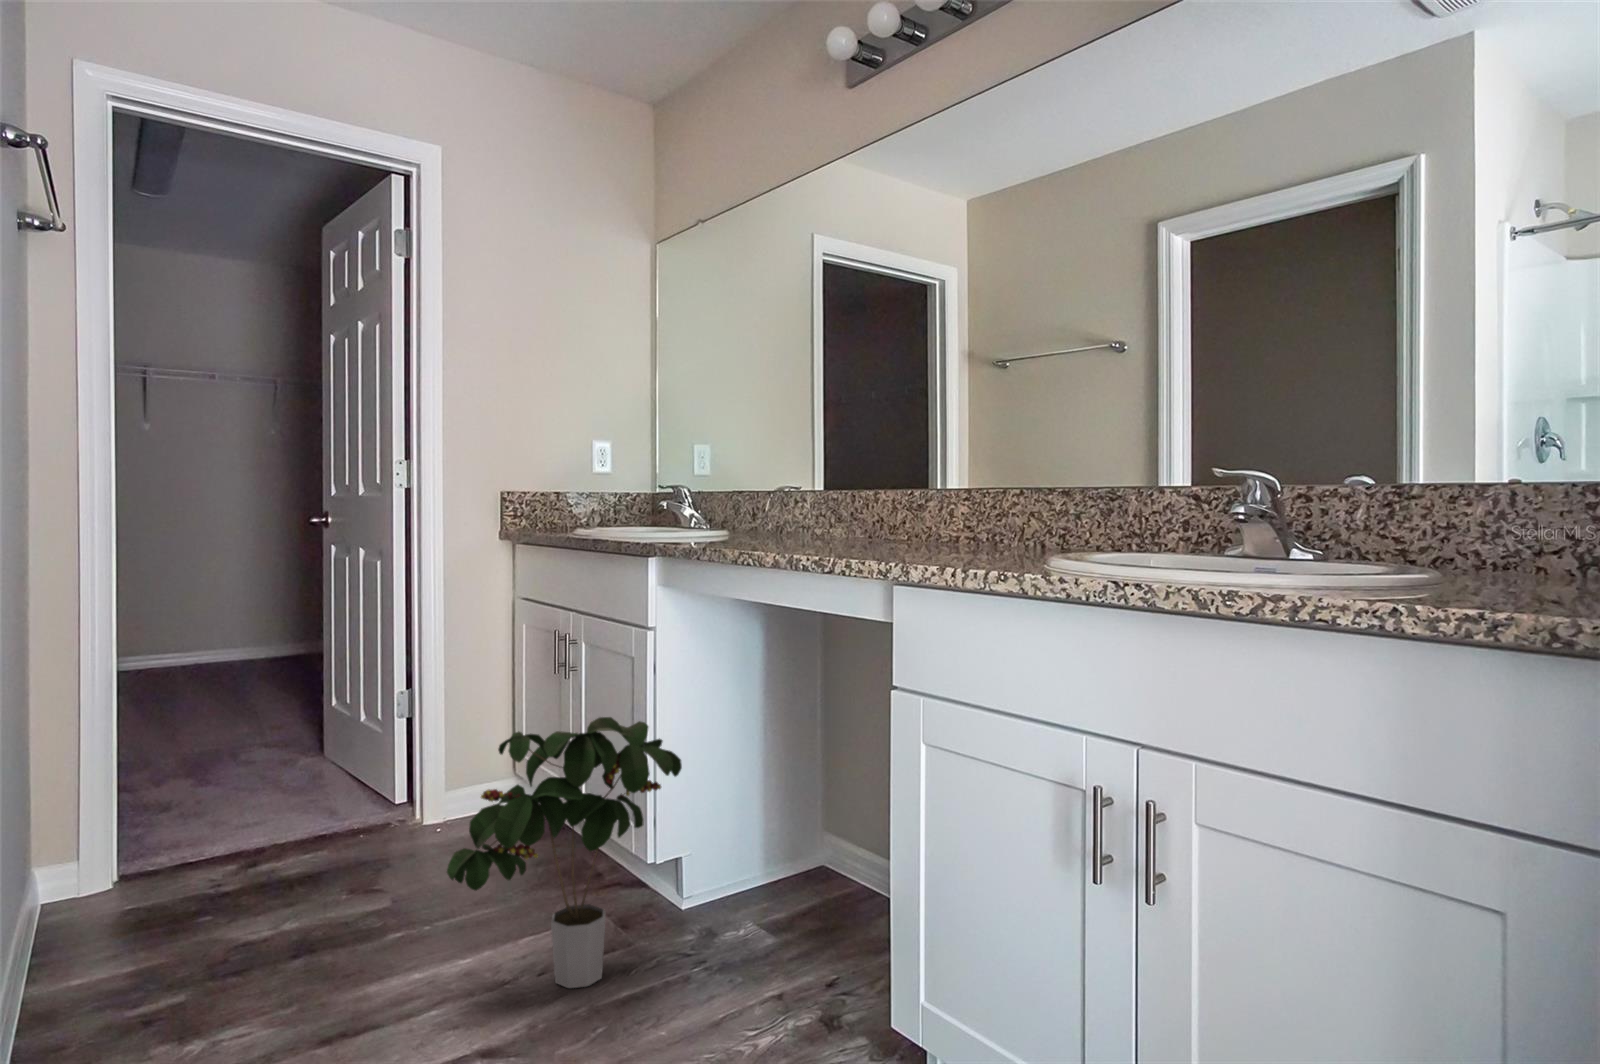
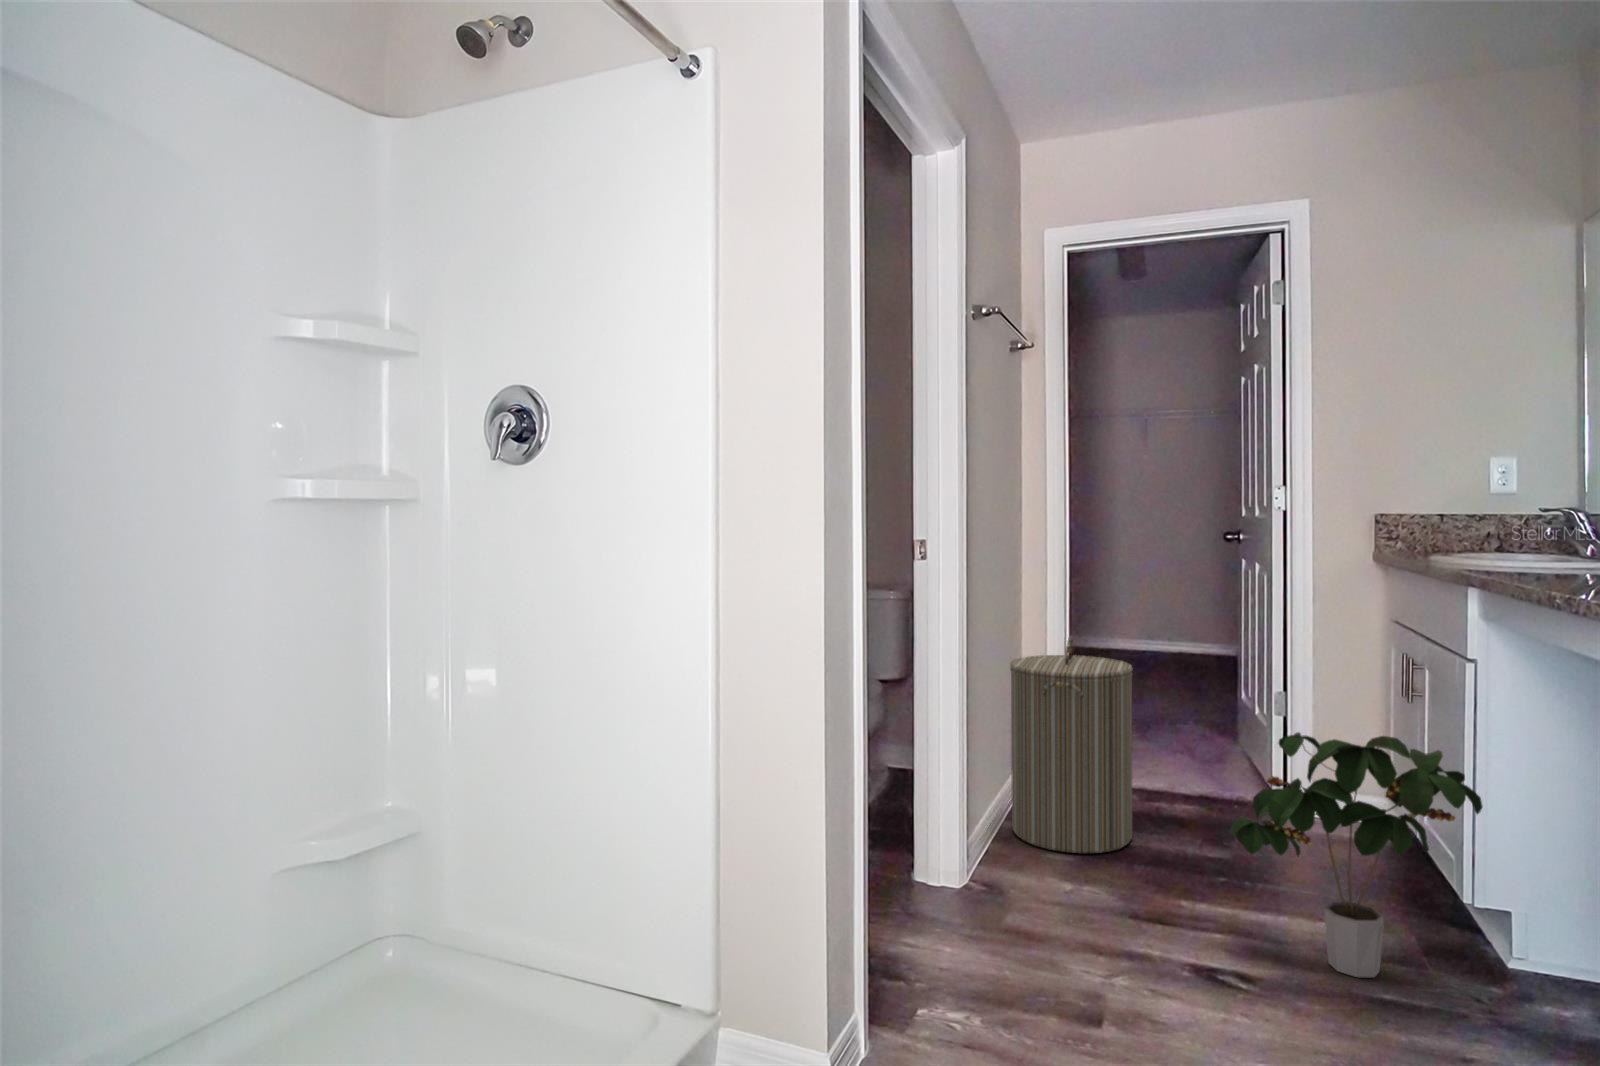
laundry hamper: none [46,658,259,986] -> present [1010,637,1133,853]

